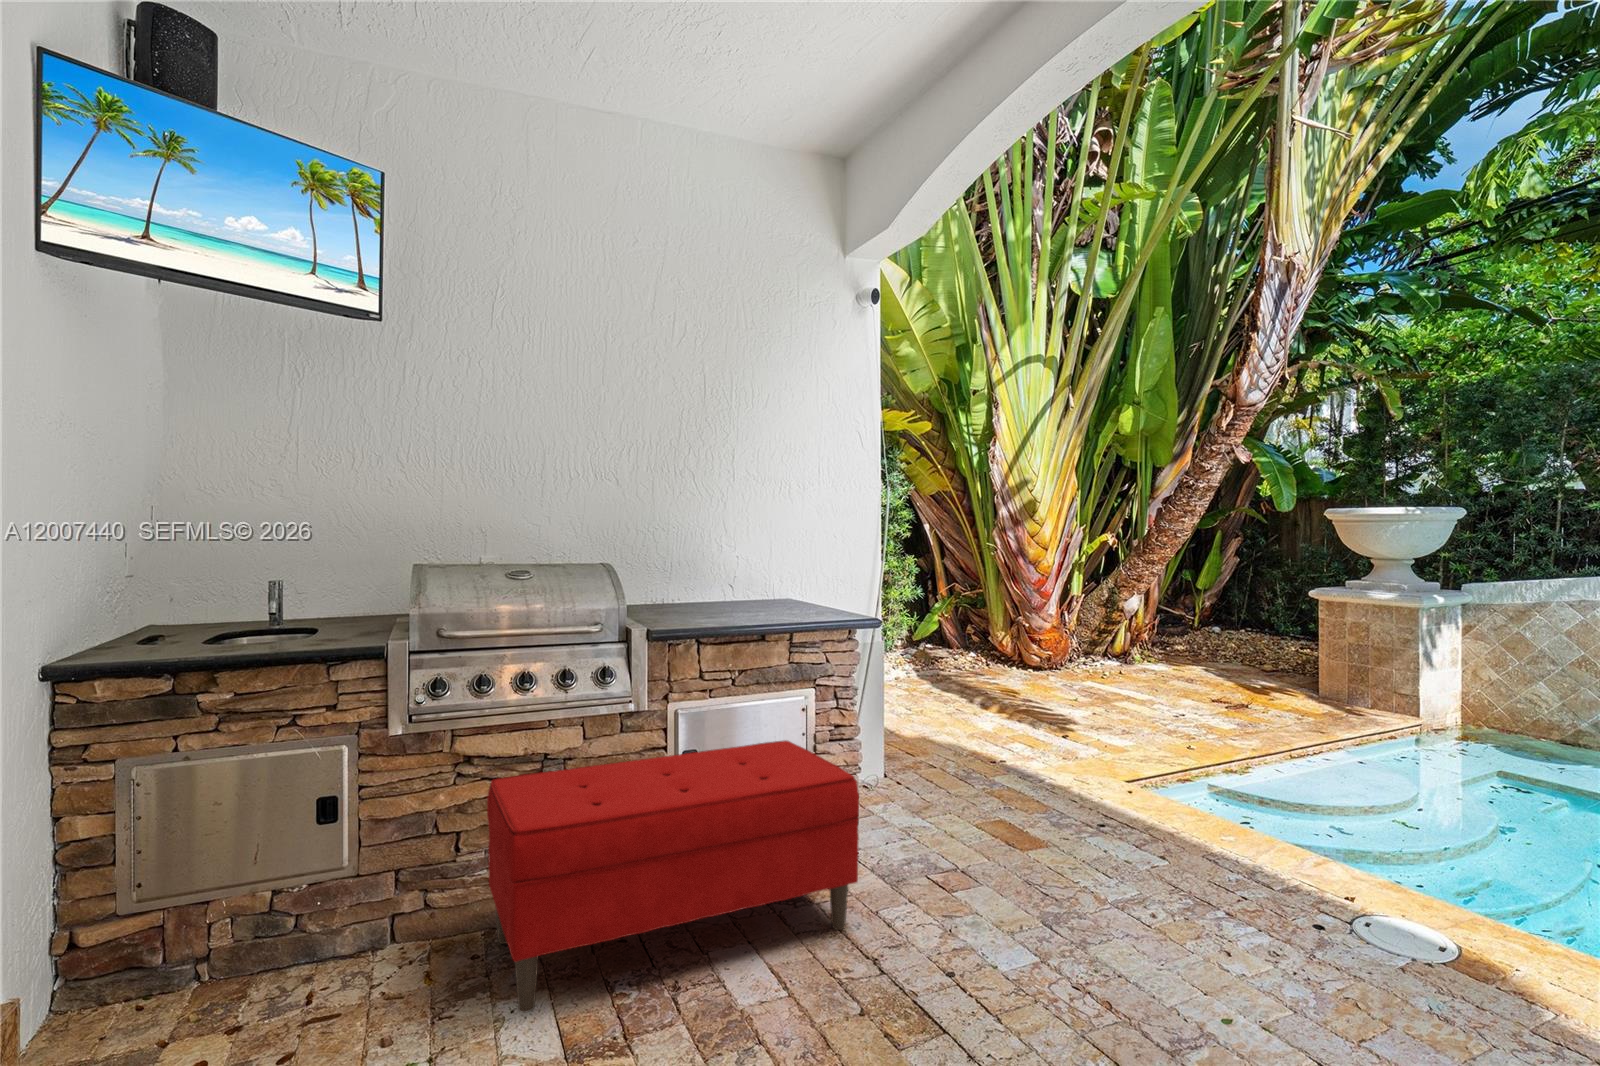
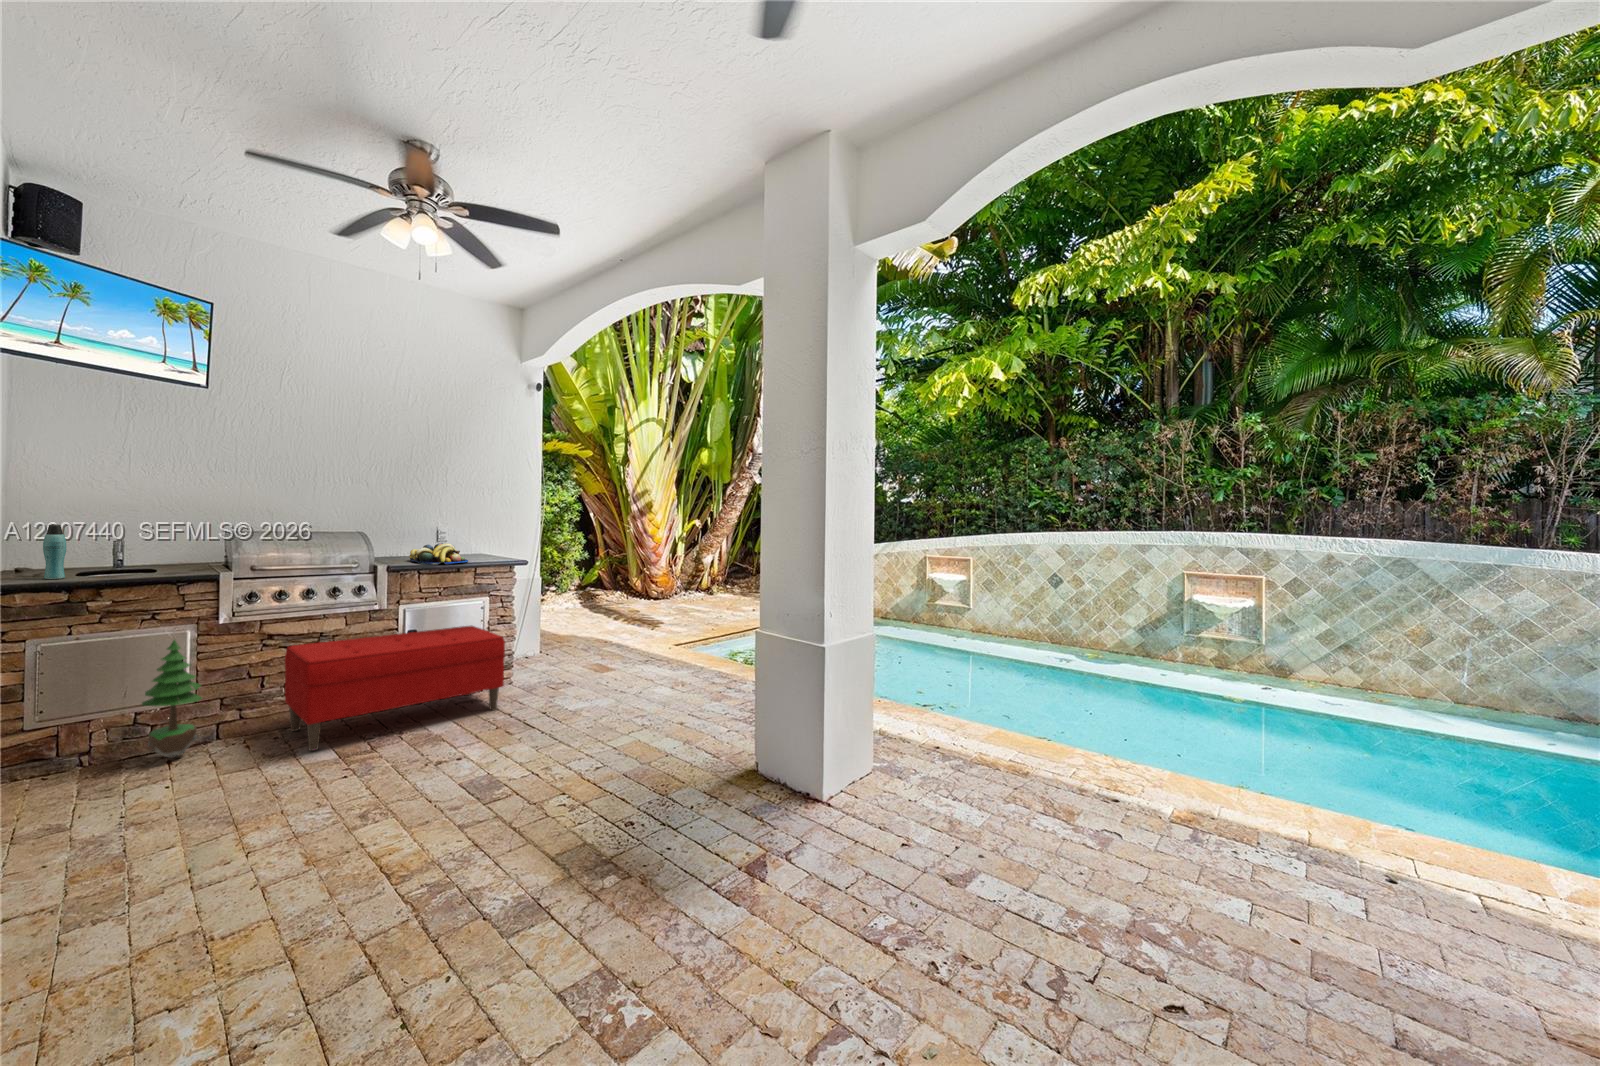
bottle: none [140,559,172,655] -> present [43,524,66,579]
fruit bowl: none [680,580,775,621] -> present [409,543,468,564]
potted tree: none [266,767,361,992] -> present [142,640,202,758]

